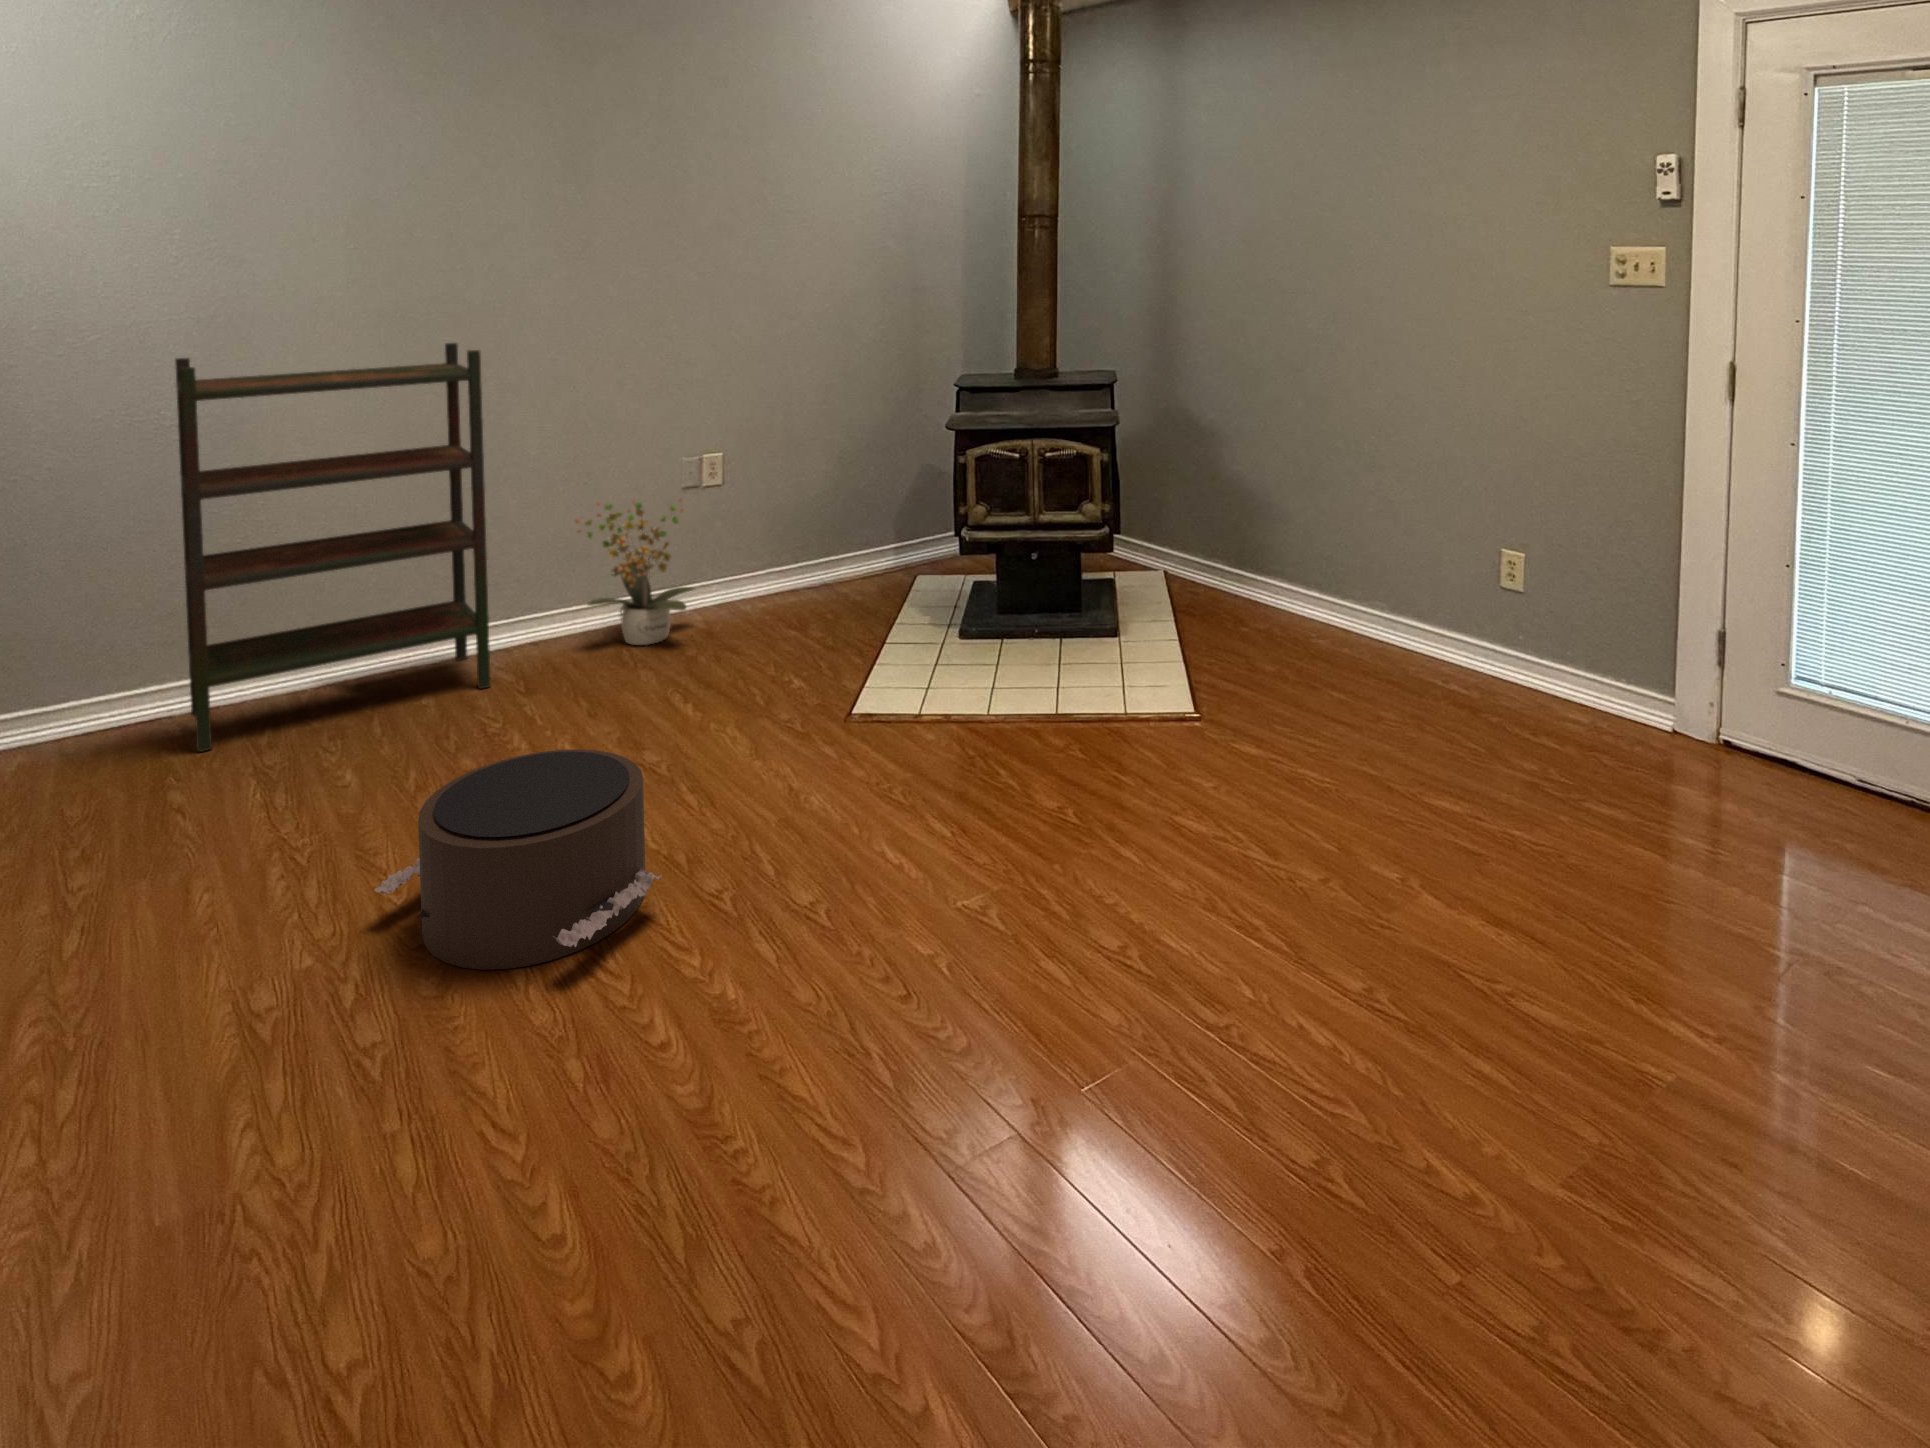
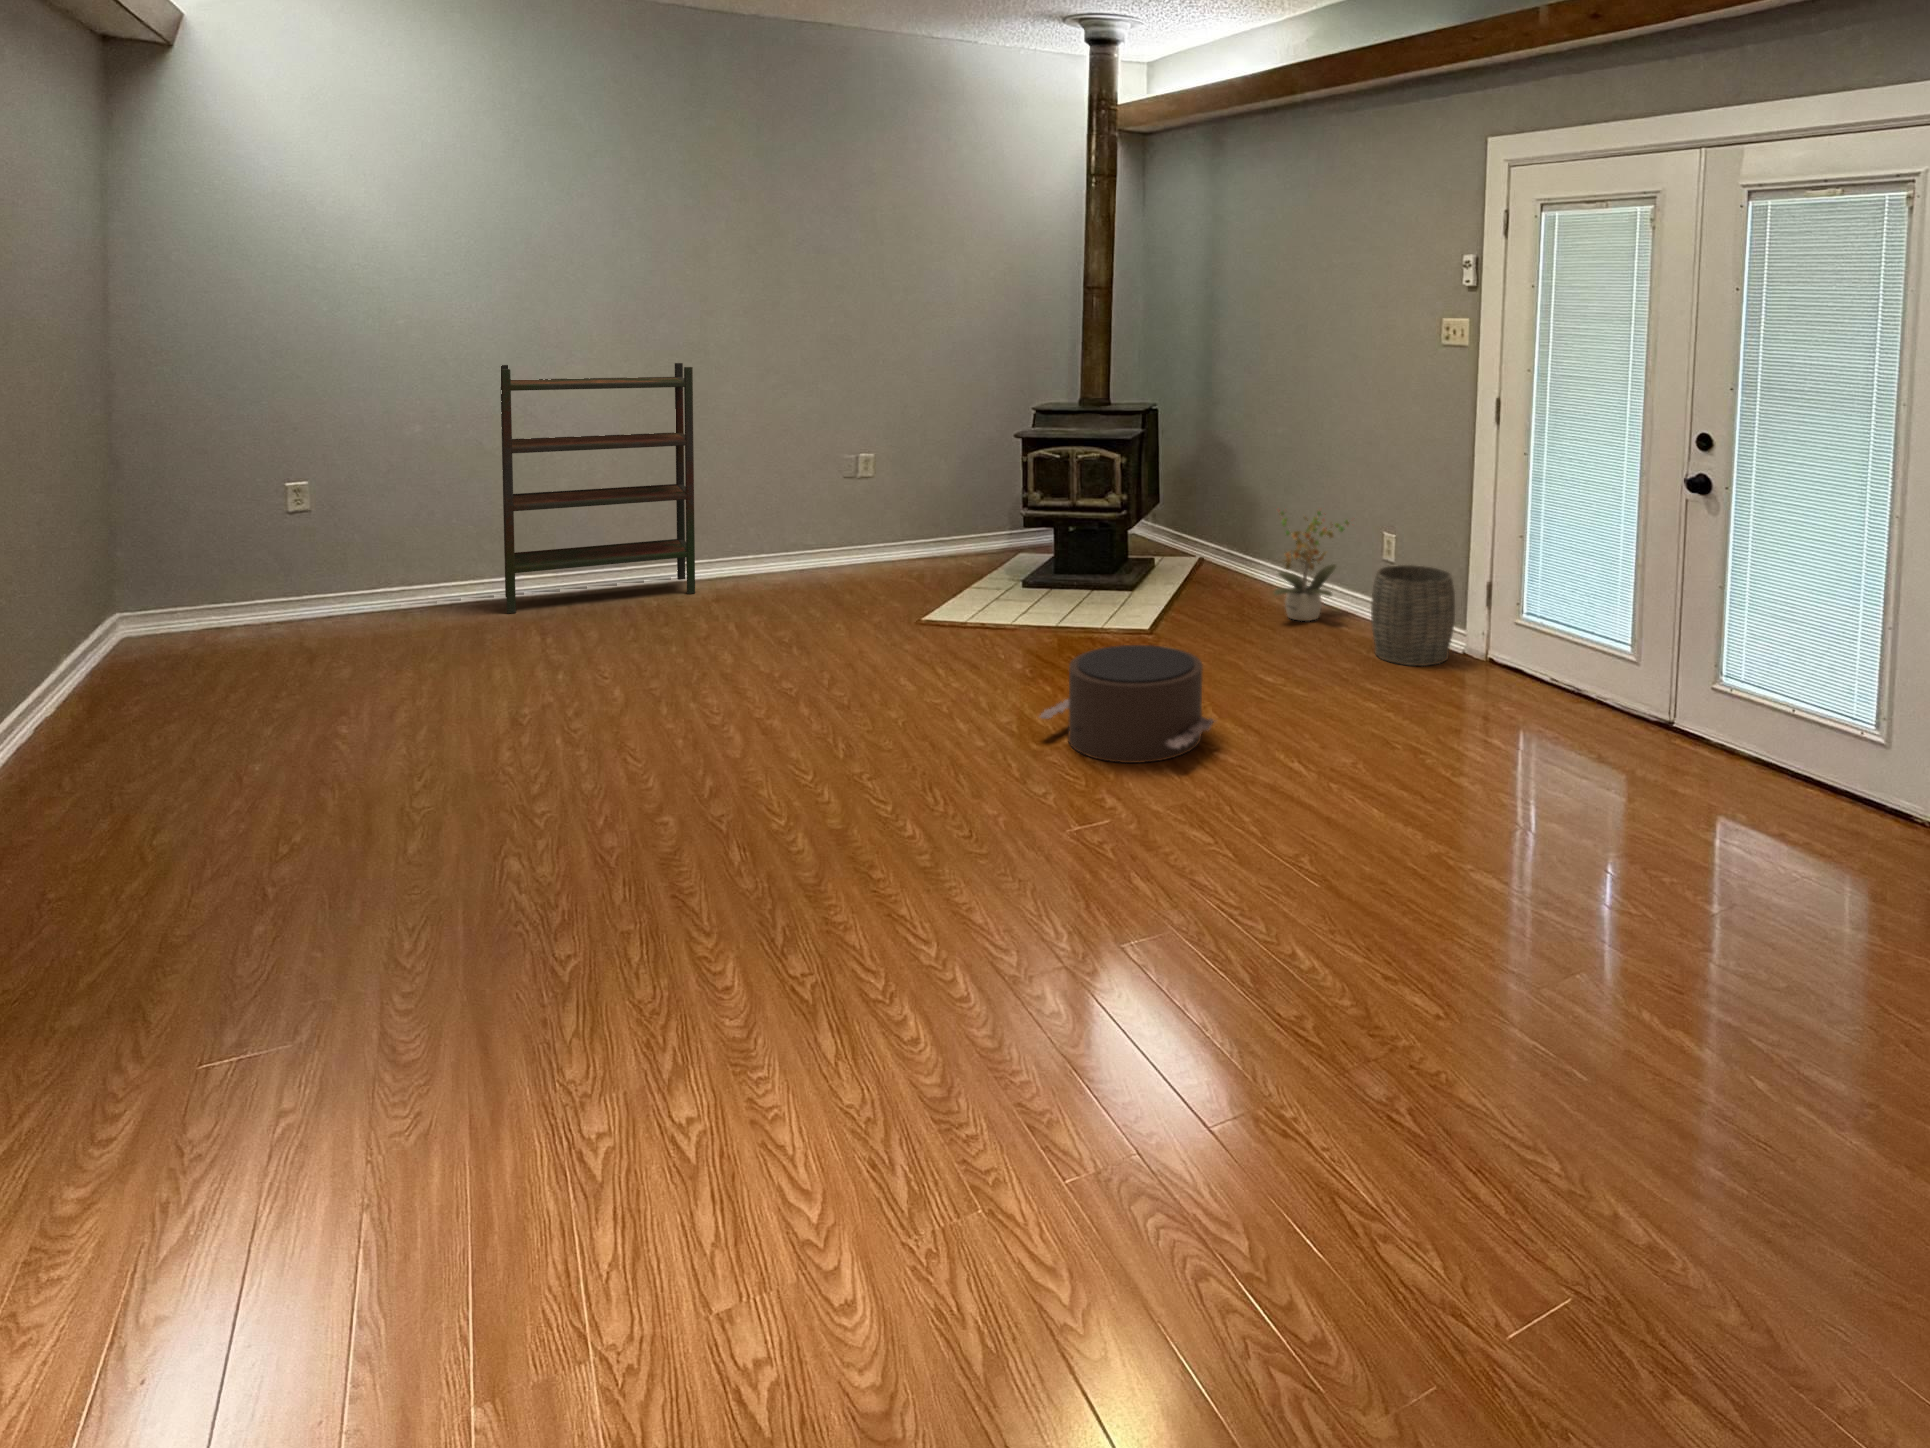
potted plant: present [576,500,694,645] -> present [1274,511,1349,621]
woven basket: none [1538,604,1672,762] -> present [1371,565,1455,666]
pouf: present [374,749,662,970] -> present [1039,645,1214,763]

